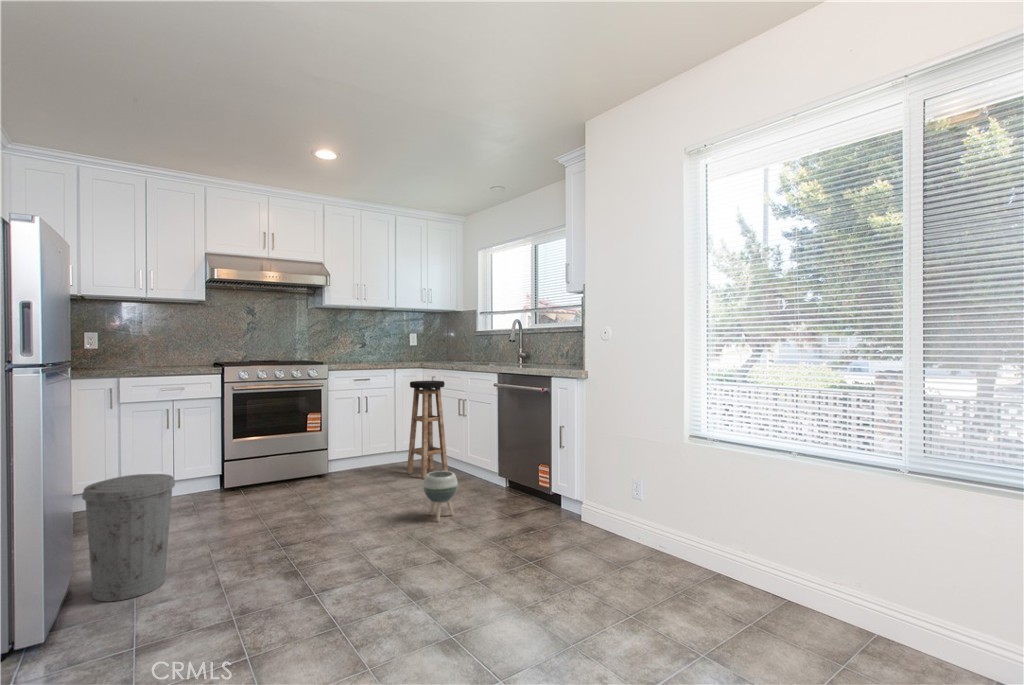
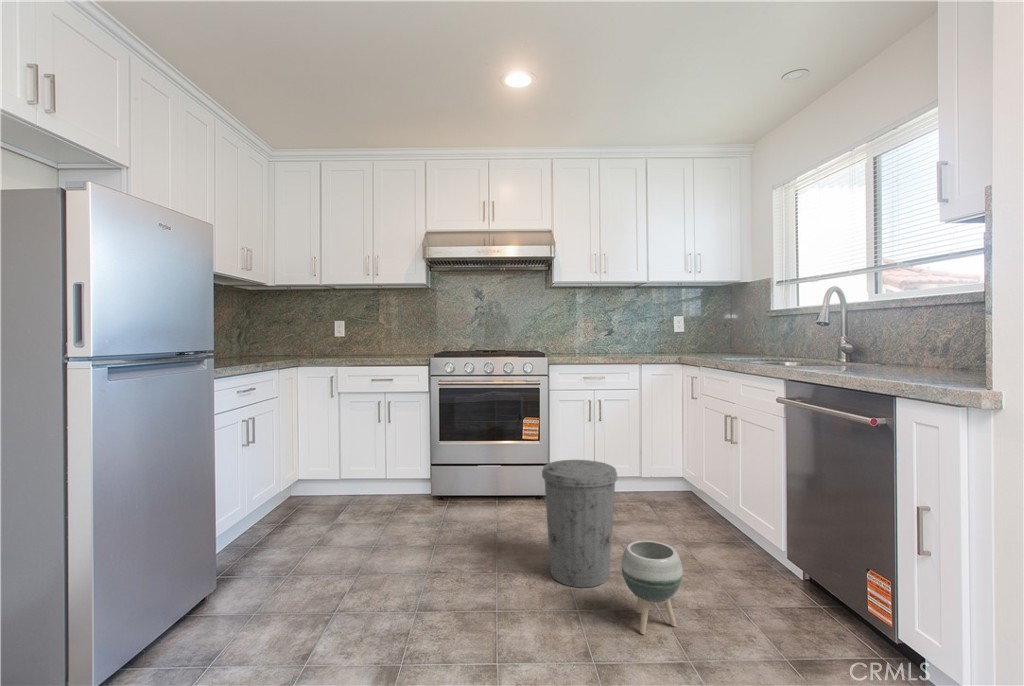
bar stool: present [407,381,448,479] -> none [646,383,706,529]
trash can: present [82,474,175,602] -> present [542,460,617,587]

